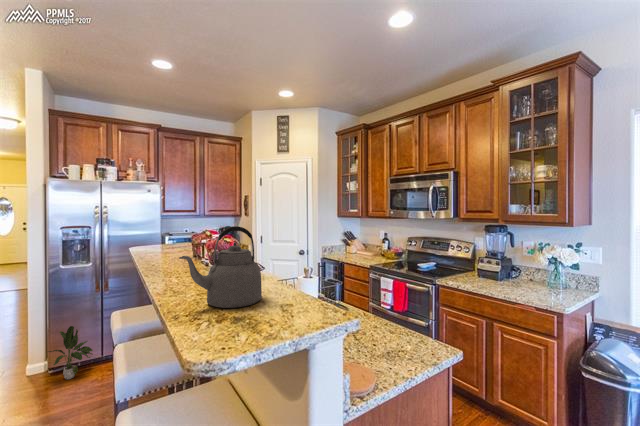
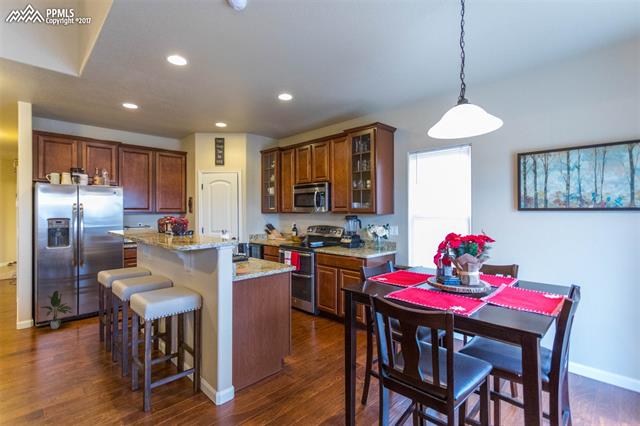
kettle: present [179,226,262,308] -> none [165,207,199,238]

